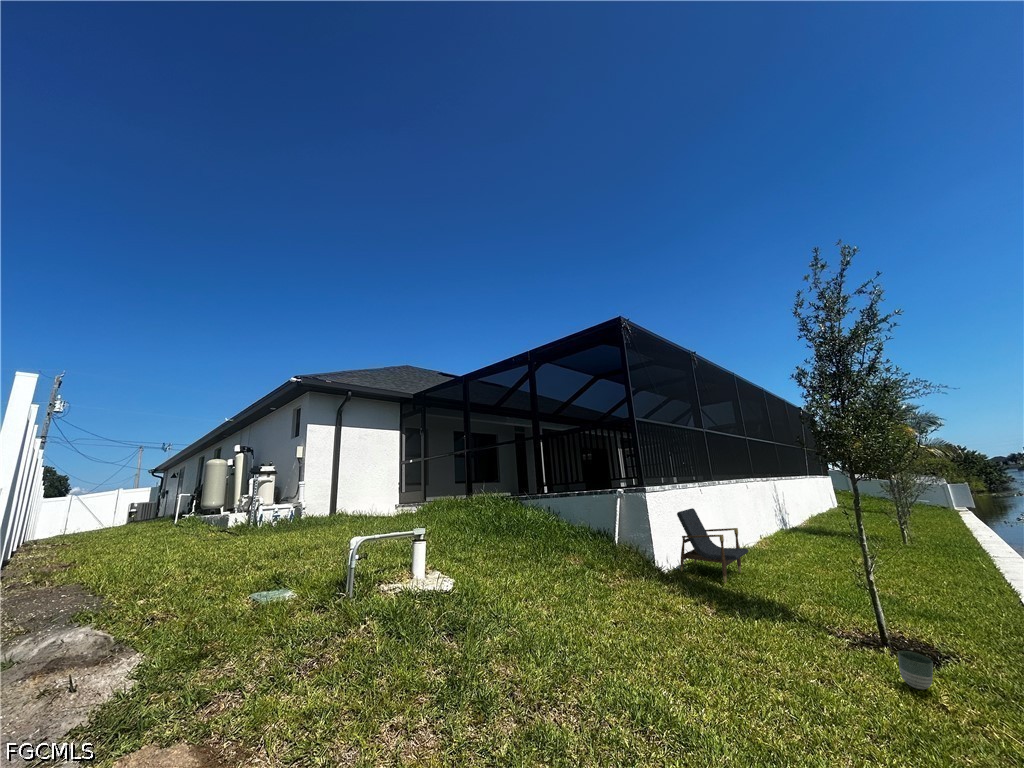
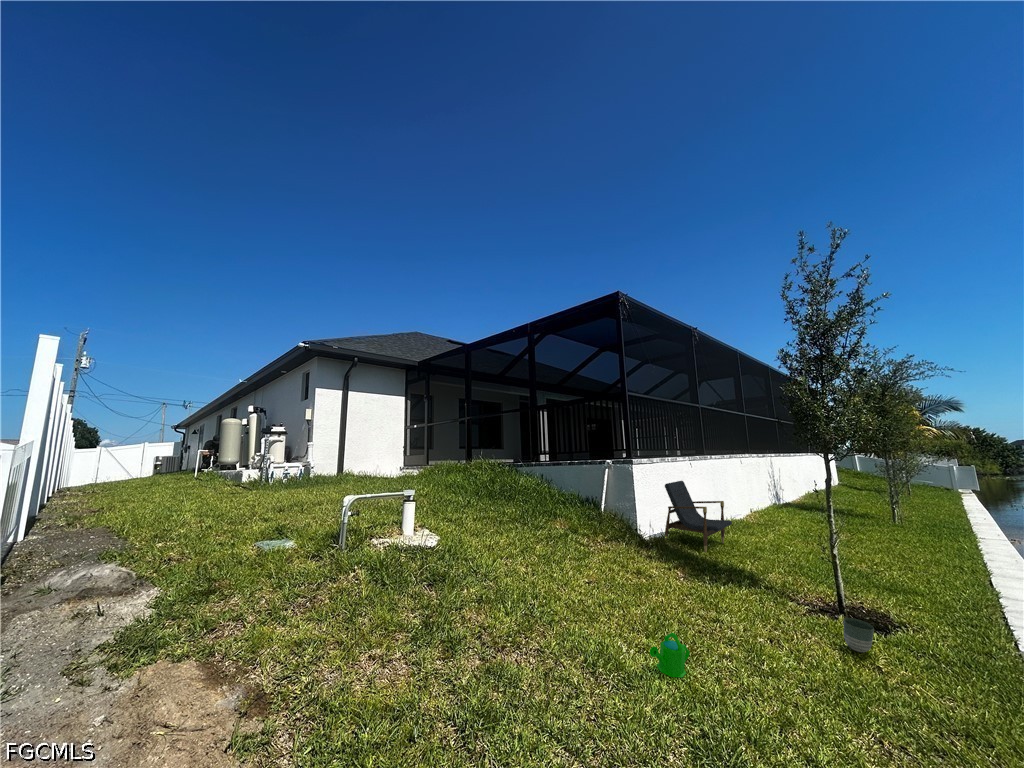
watering can: none [707,679,749,732] -> present [650,632,690,678]

